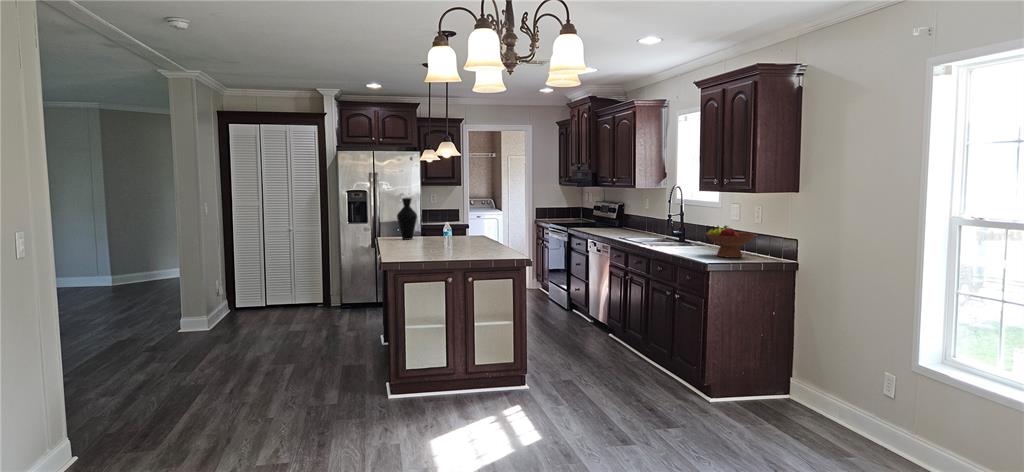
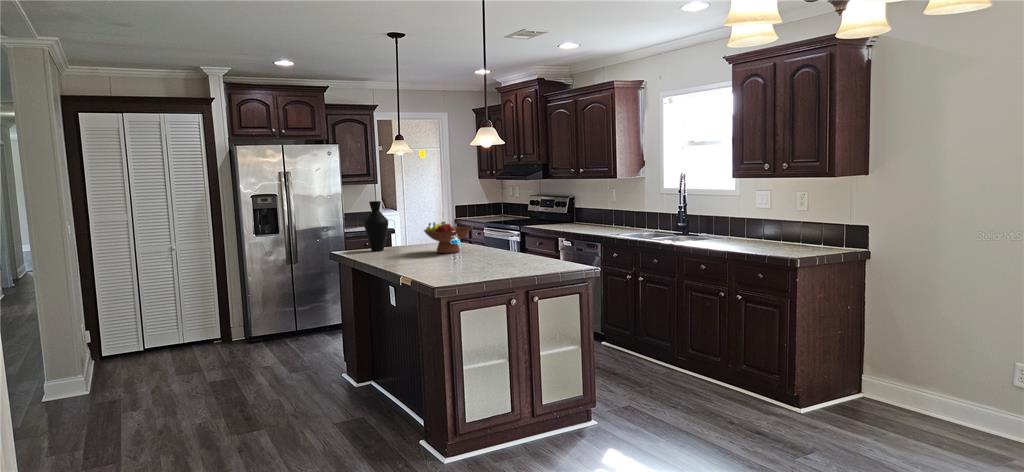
fruit bowl: present [706,225,755,258] -> present [424,222,471,253]

